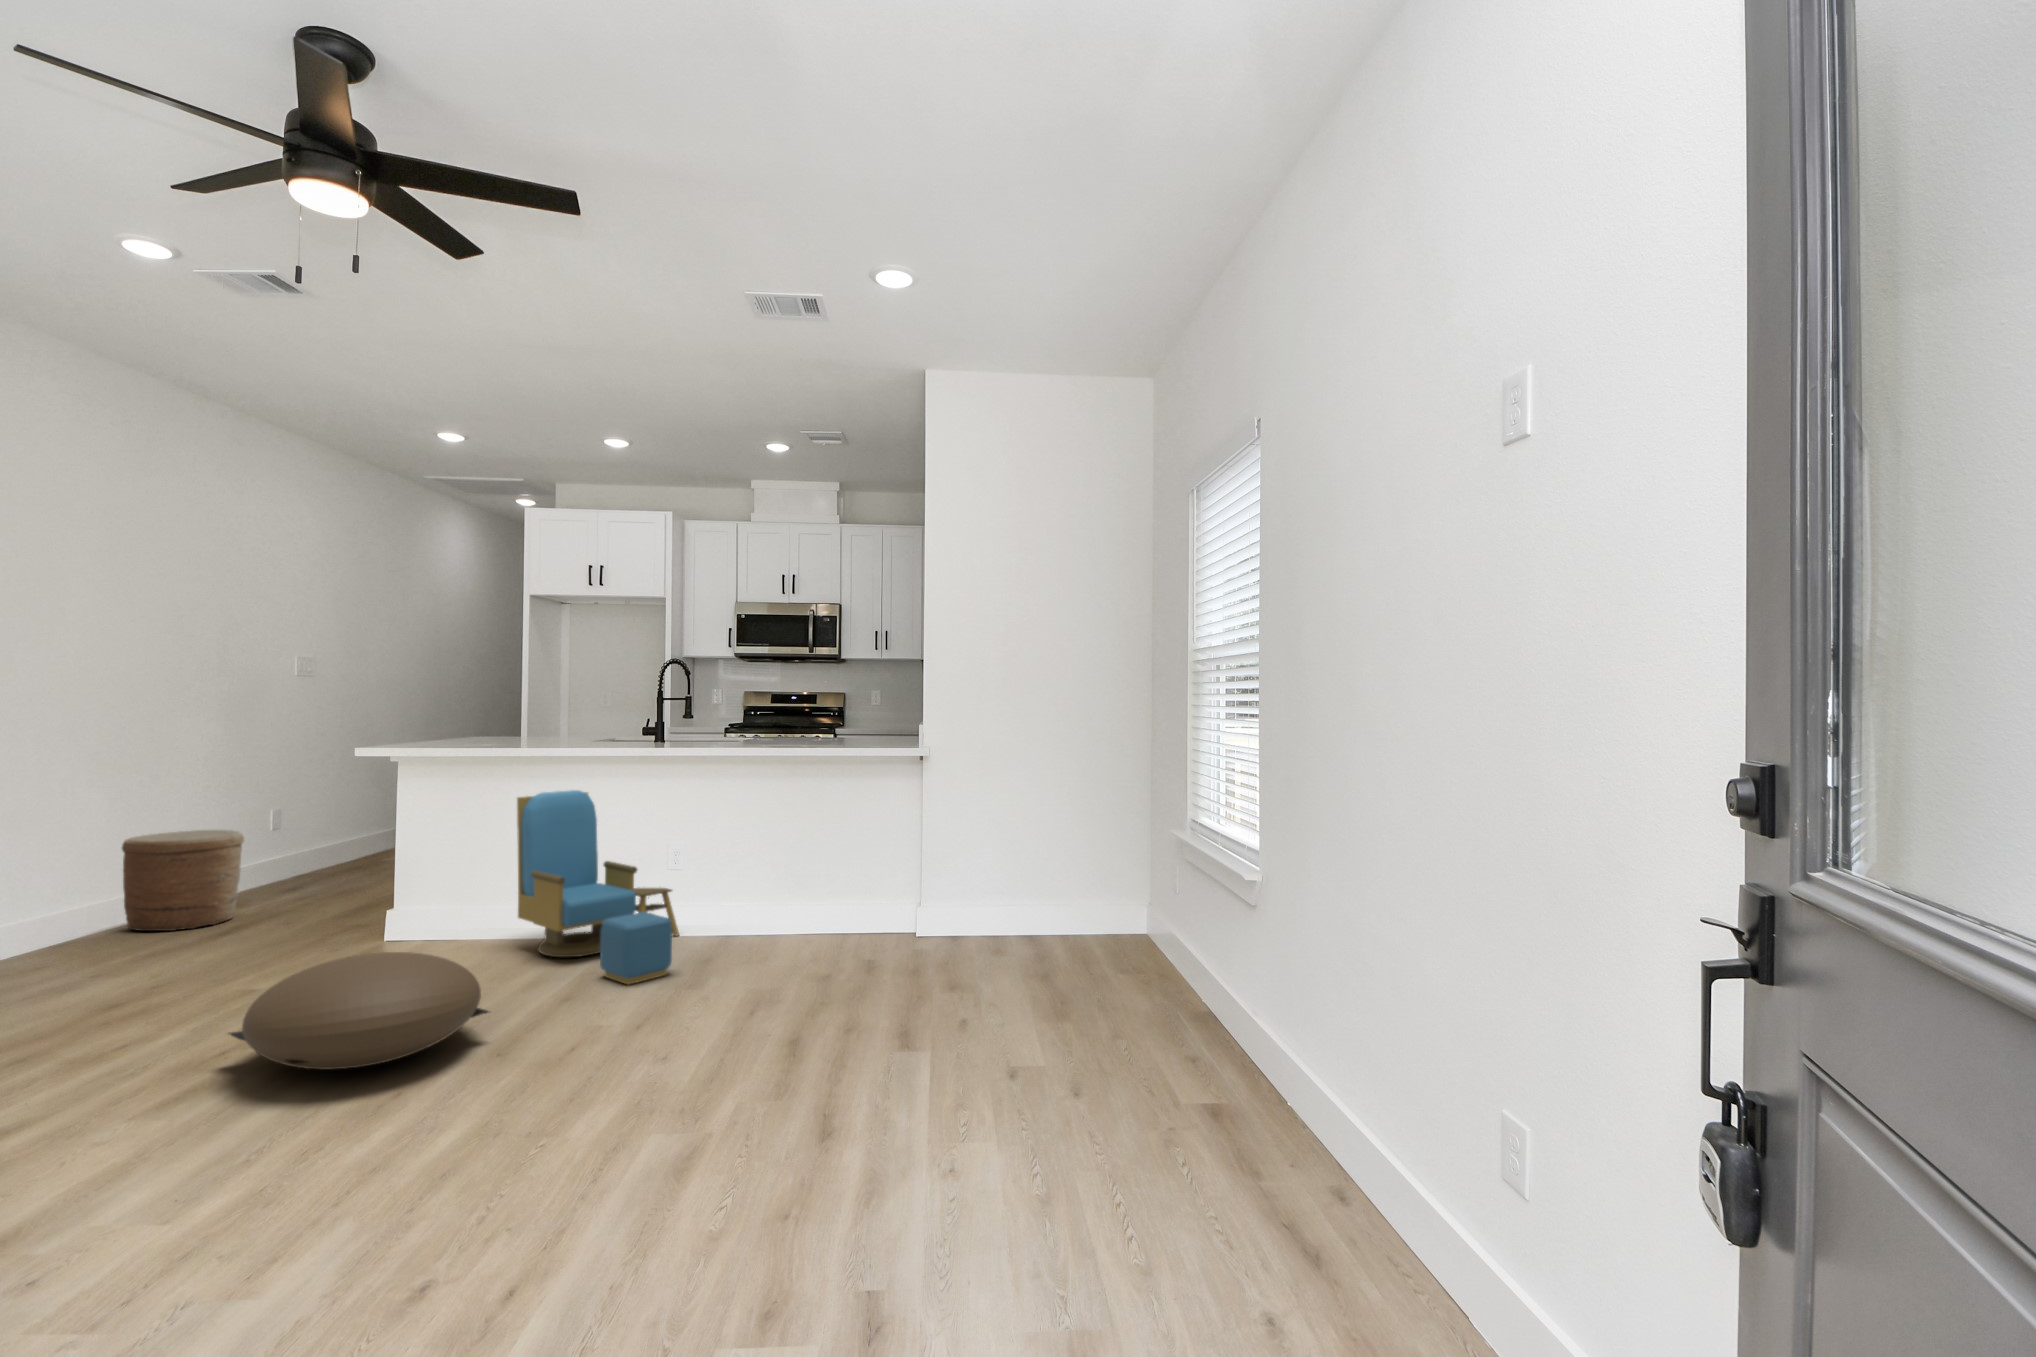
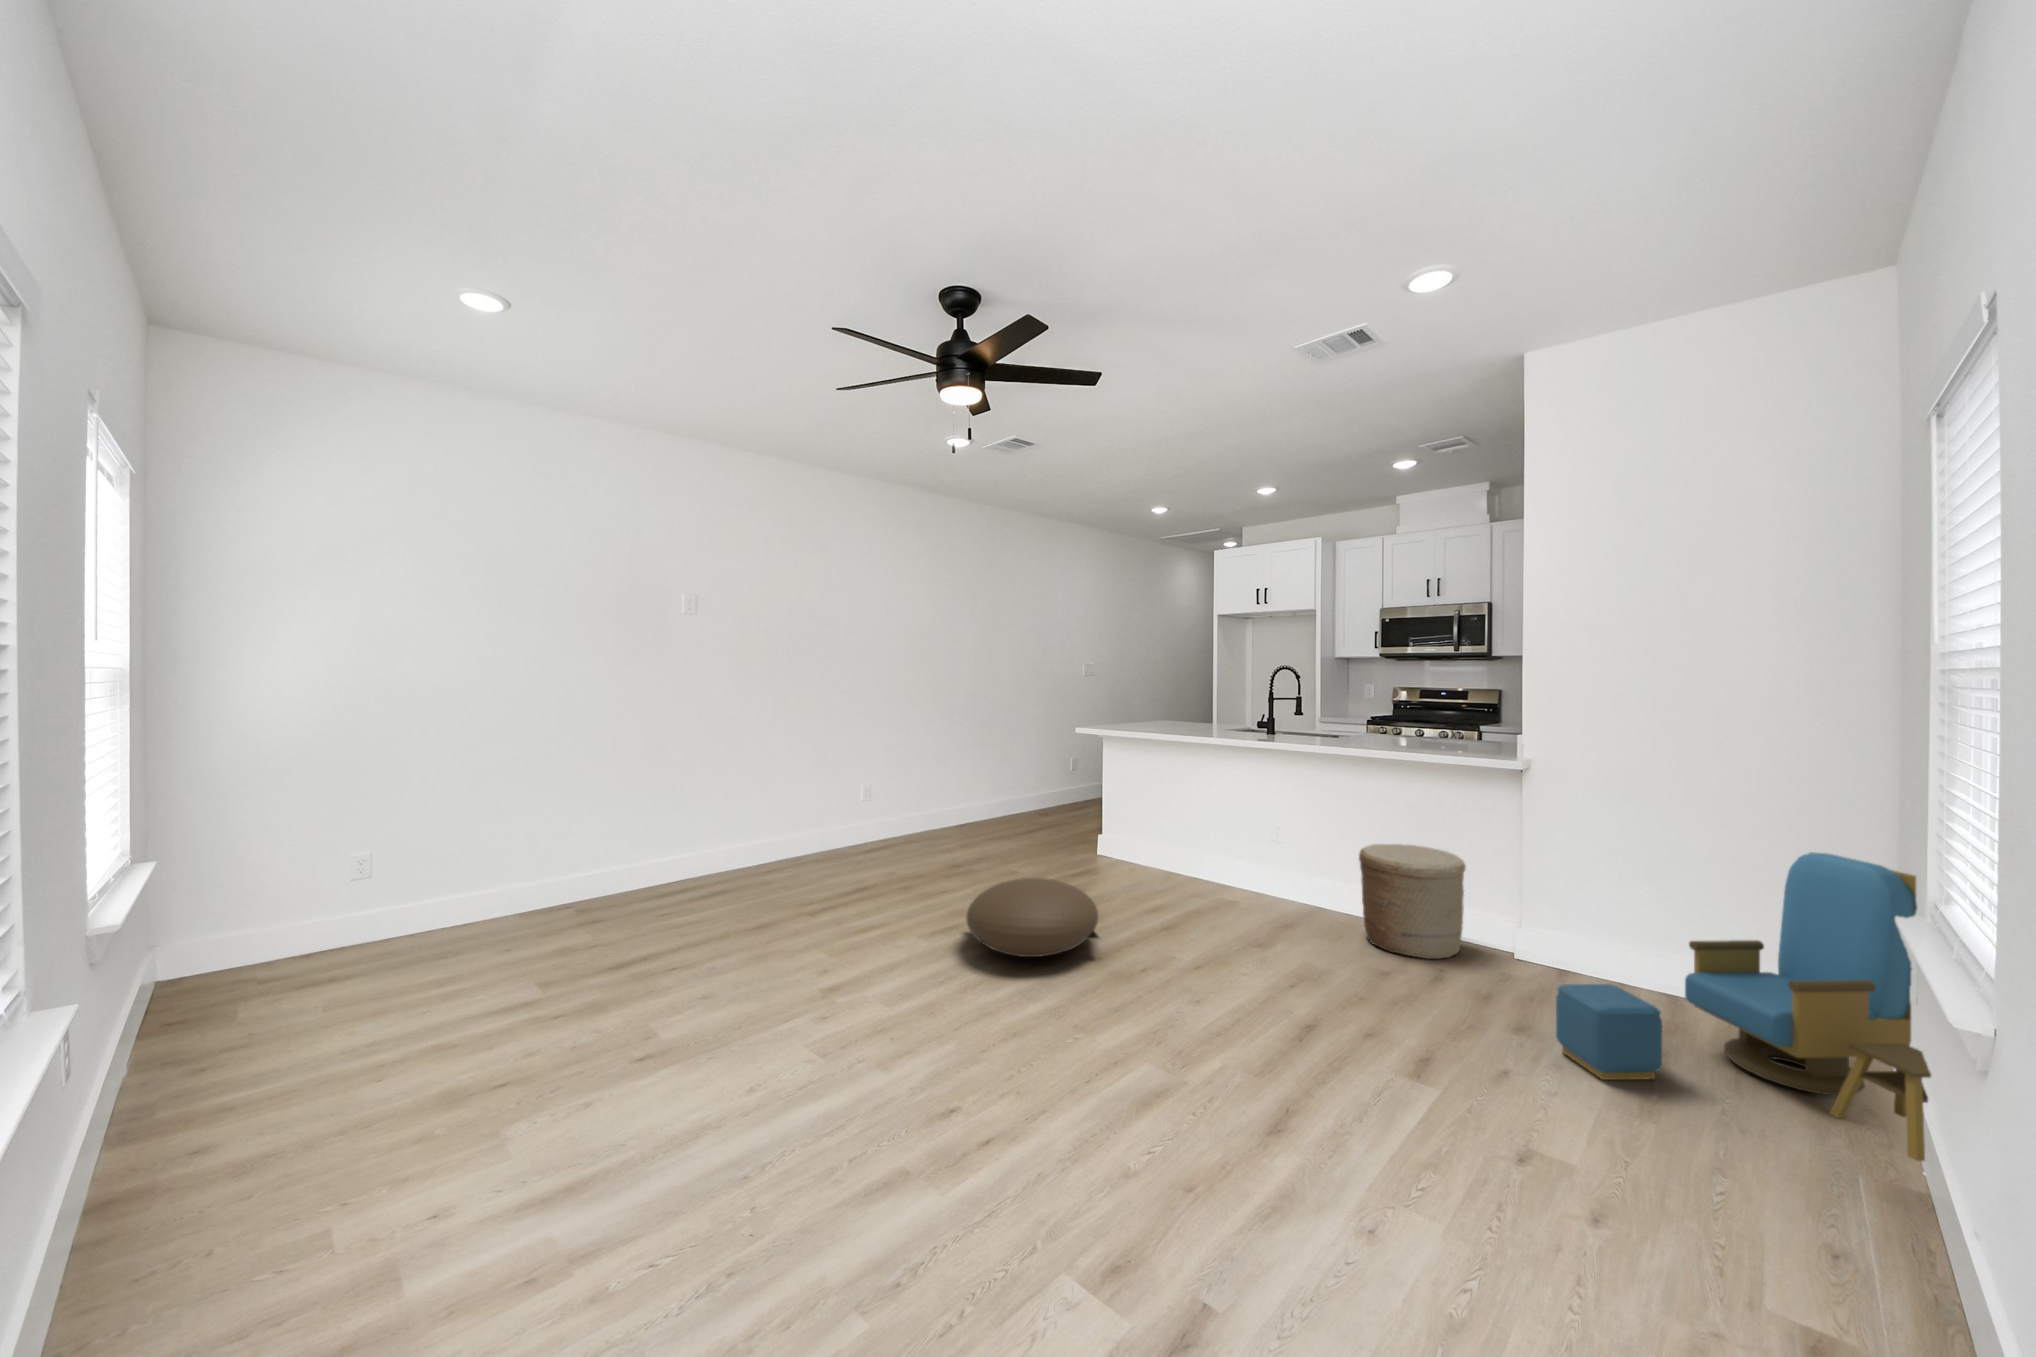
armchair: present [517,790,679,984] -> present [1556,852,1931,1161]
woven basket: present [122,830,244,931] -> present [1359,844,1465,959]

